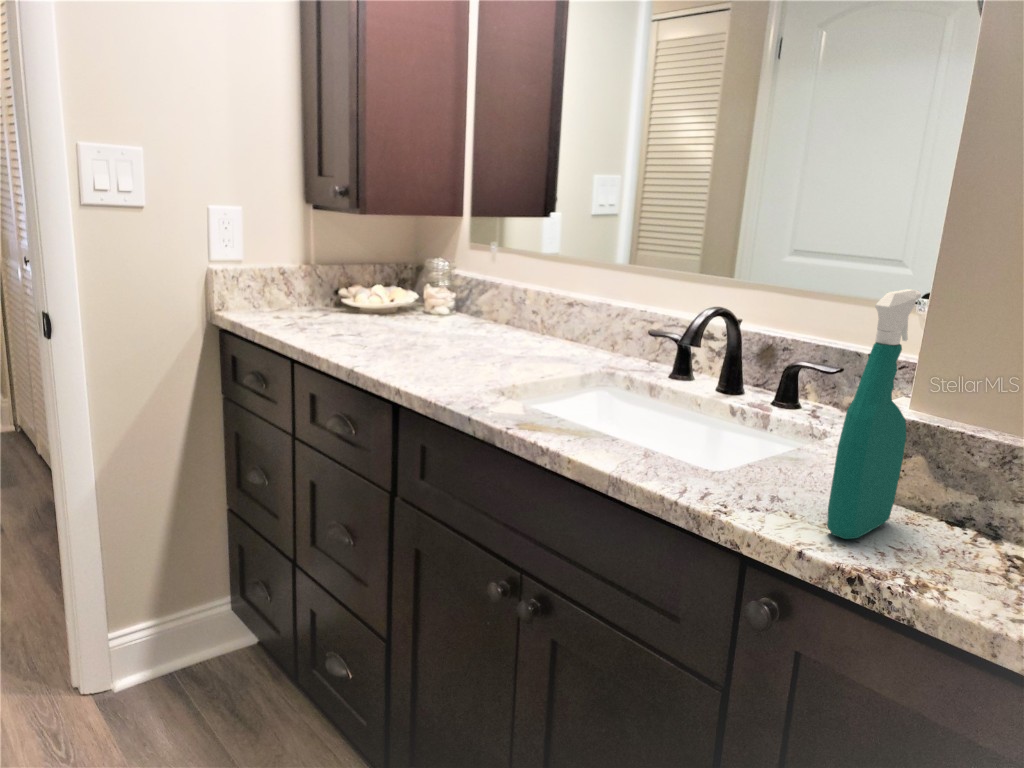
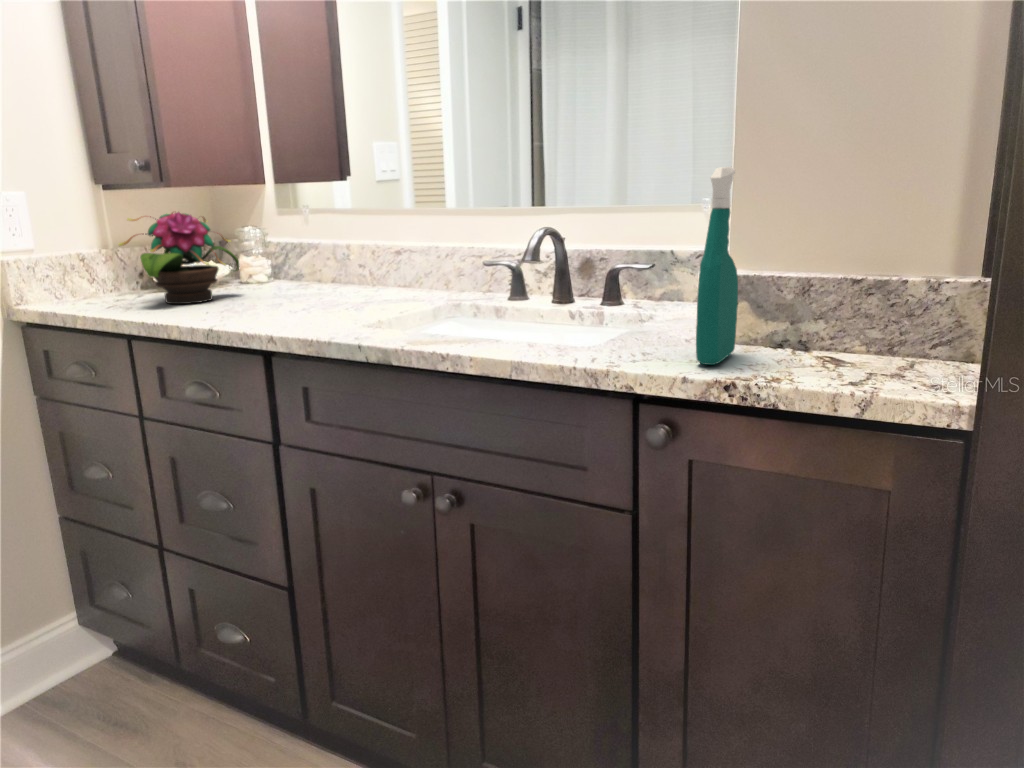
potted flower: none [304,241,415,331] -> present [119,212,239,304]

